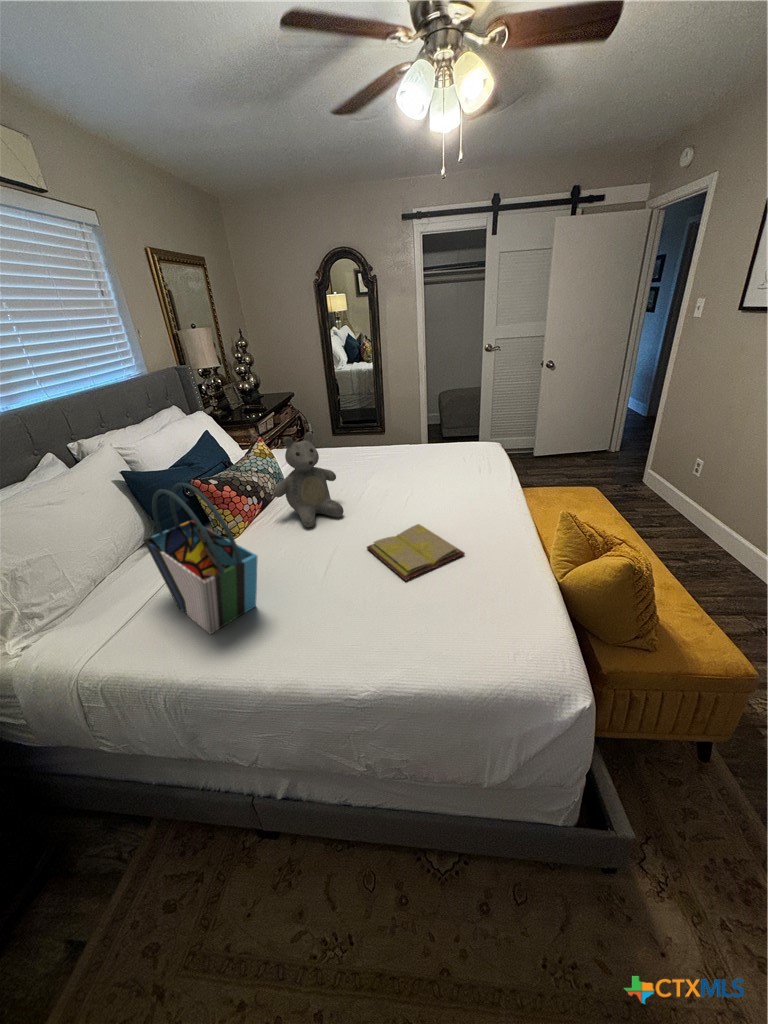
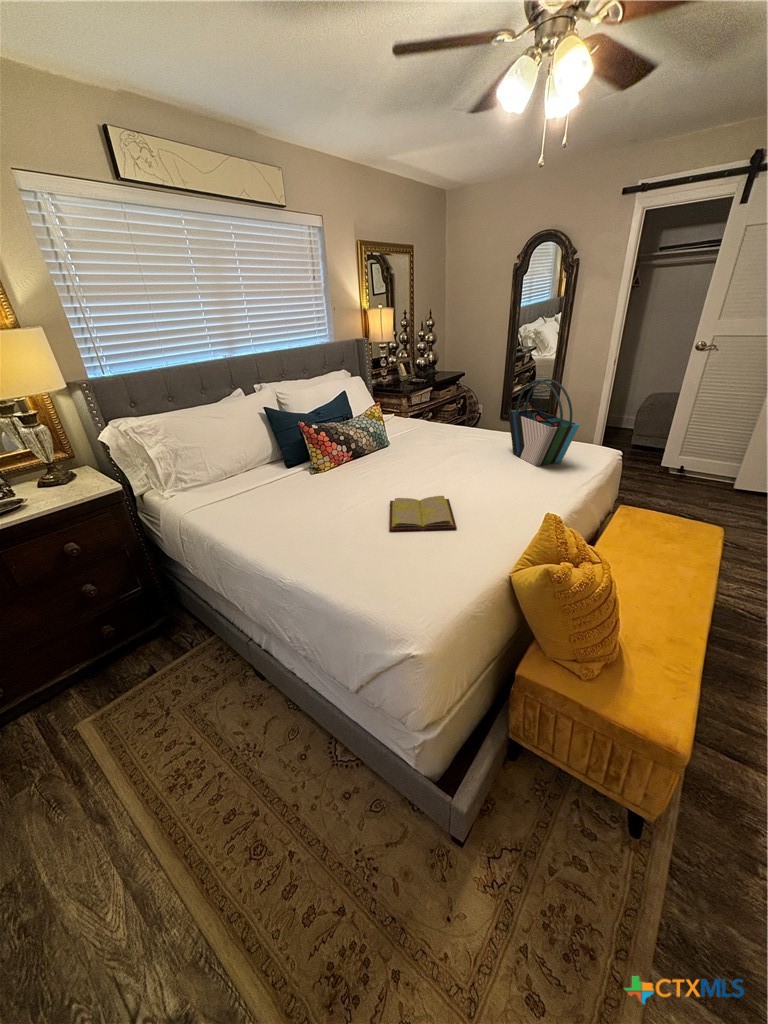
teddy bear: present [274,432,344,527] -> none [354,400,411,478]
tote bag: present [144,483,258,634] -> present [508,379,580,466]

